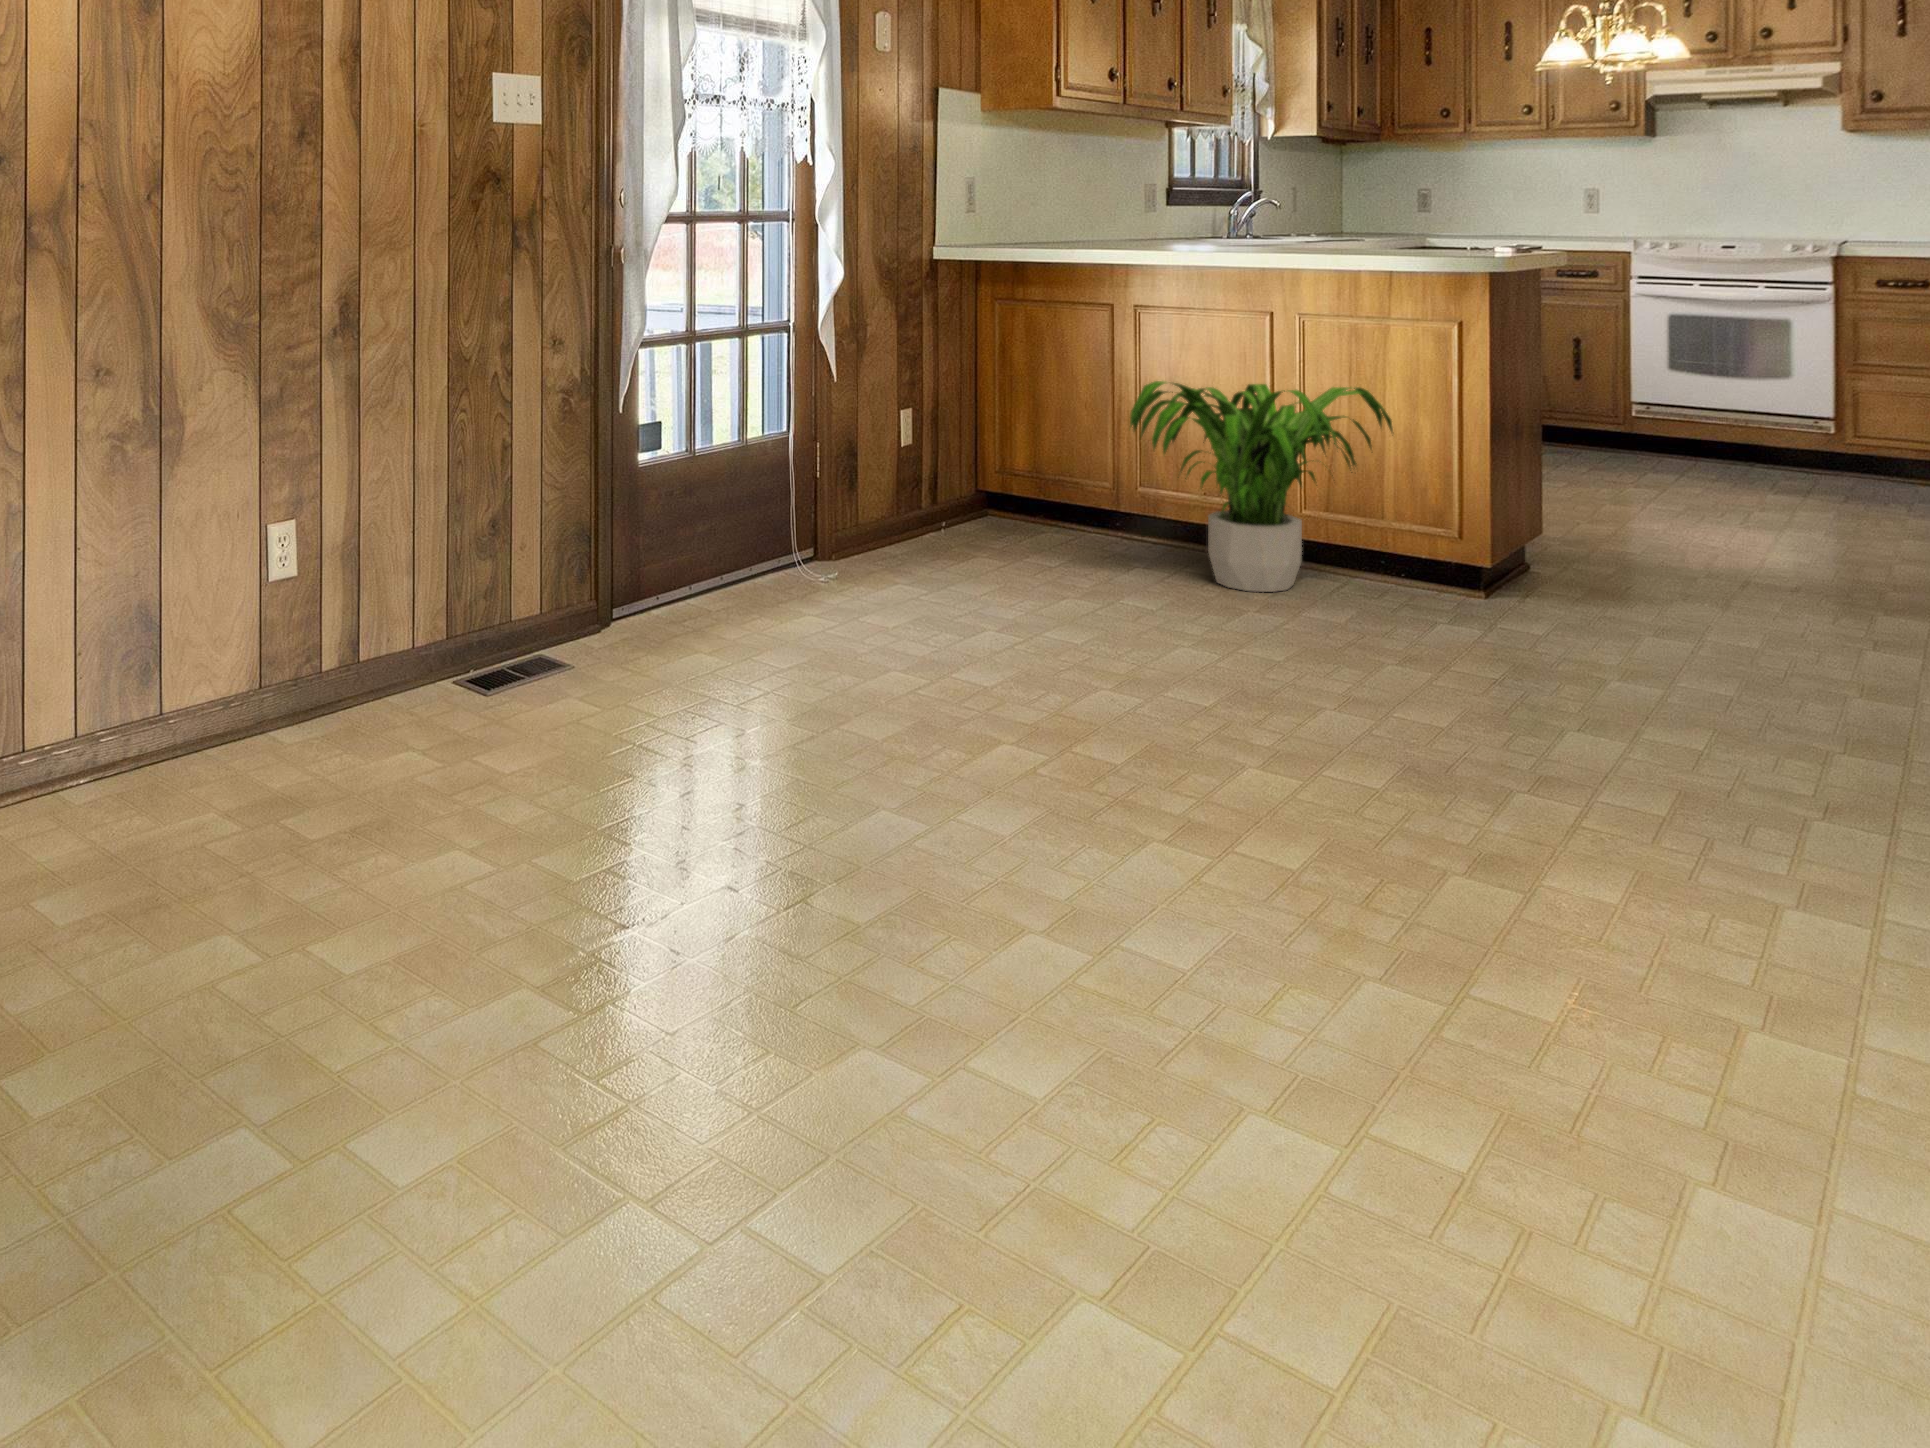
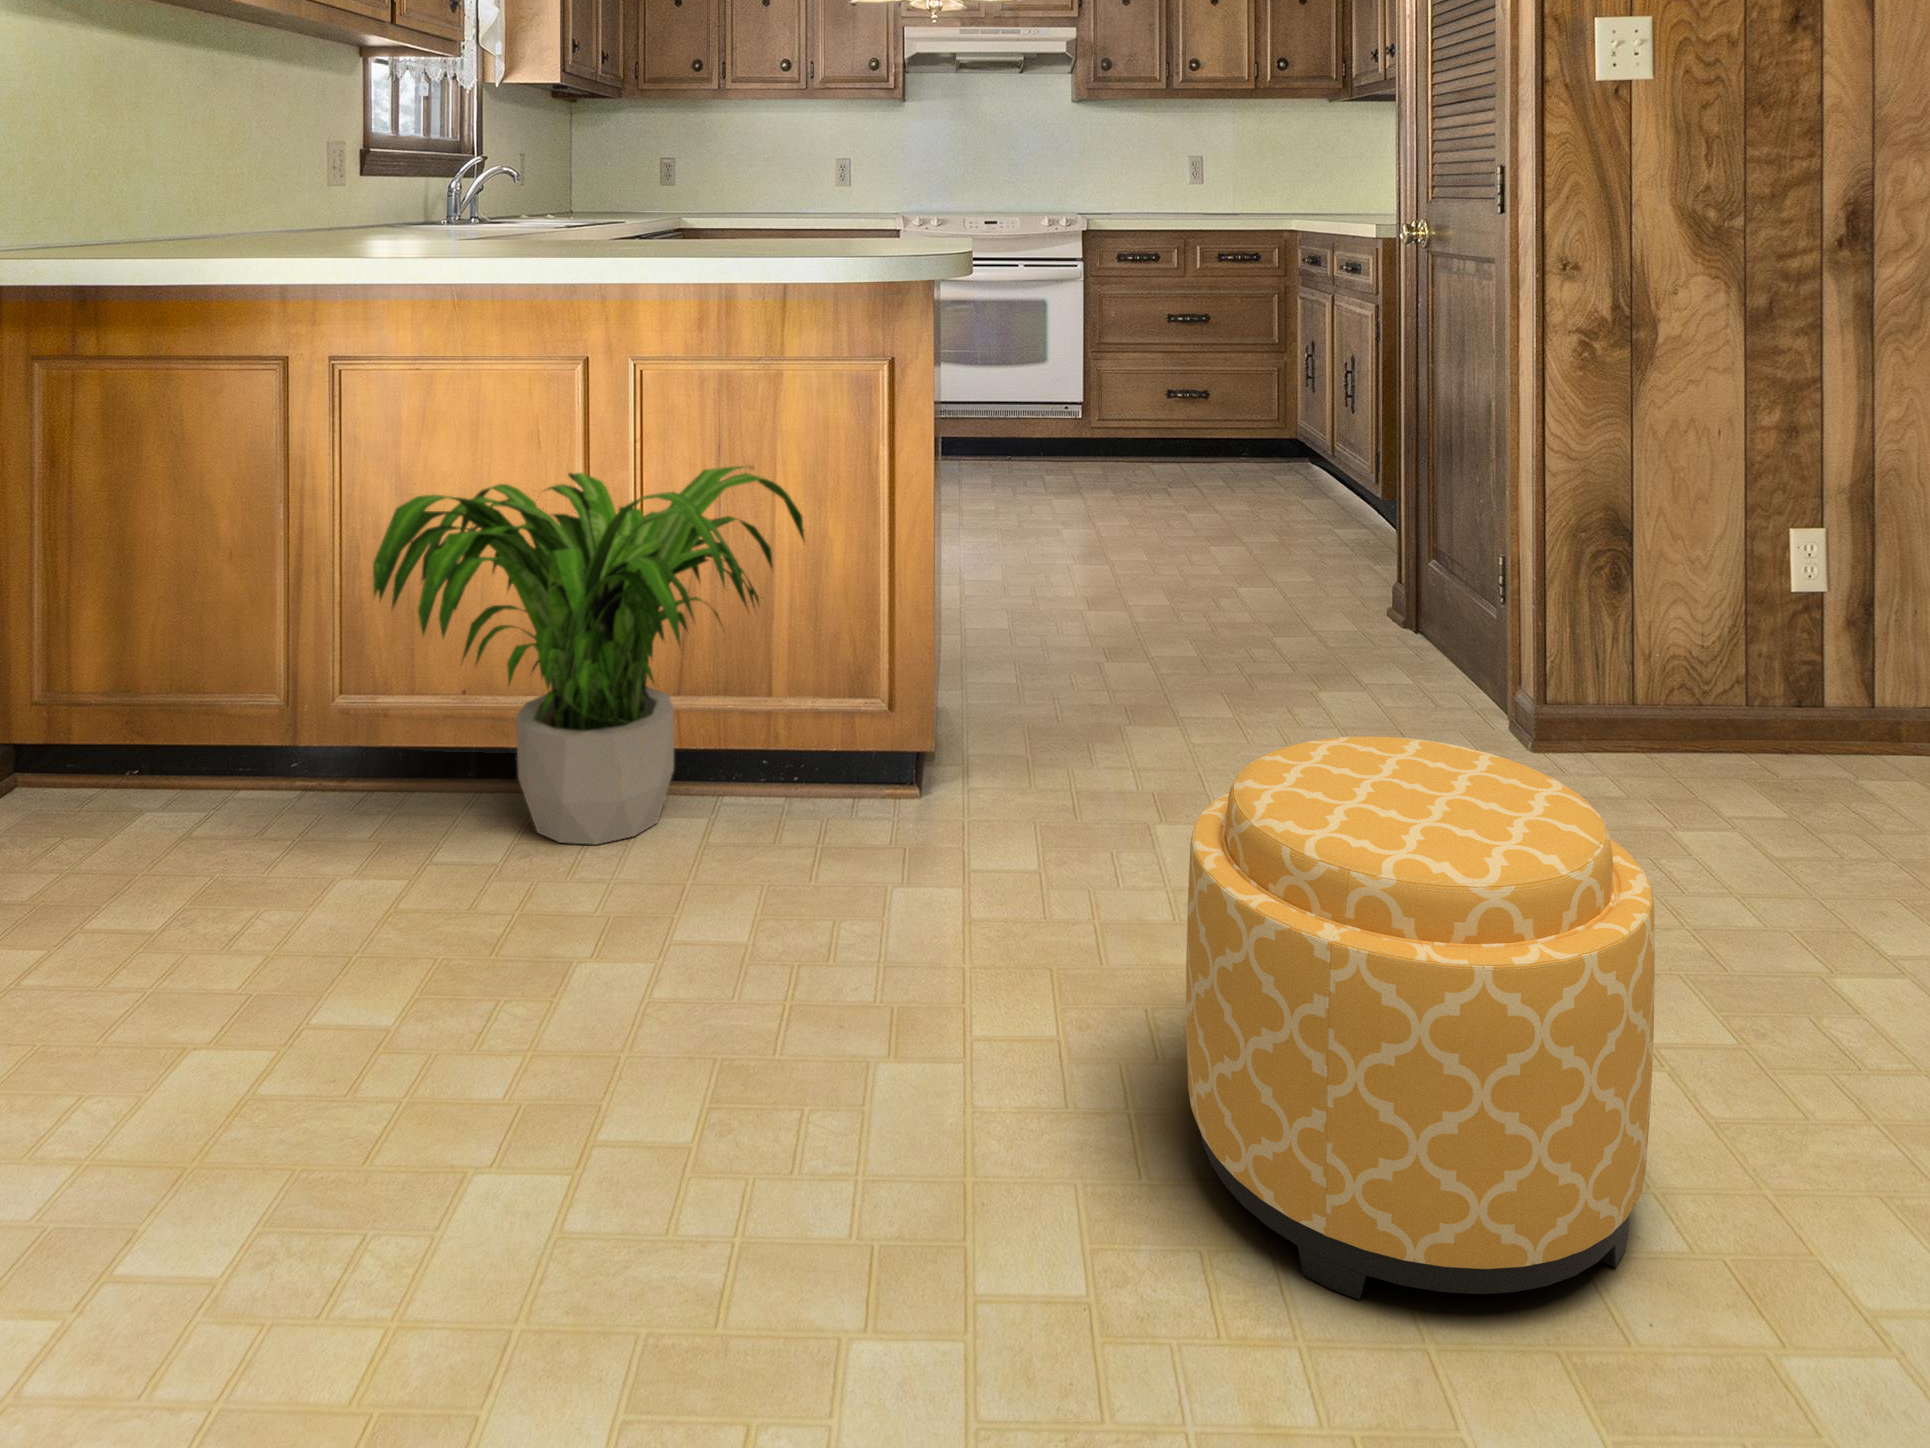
ottoman: none [1504,529,1785,798] -> present [1186,736,1655,1300]

